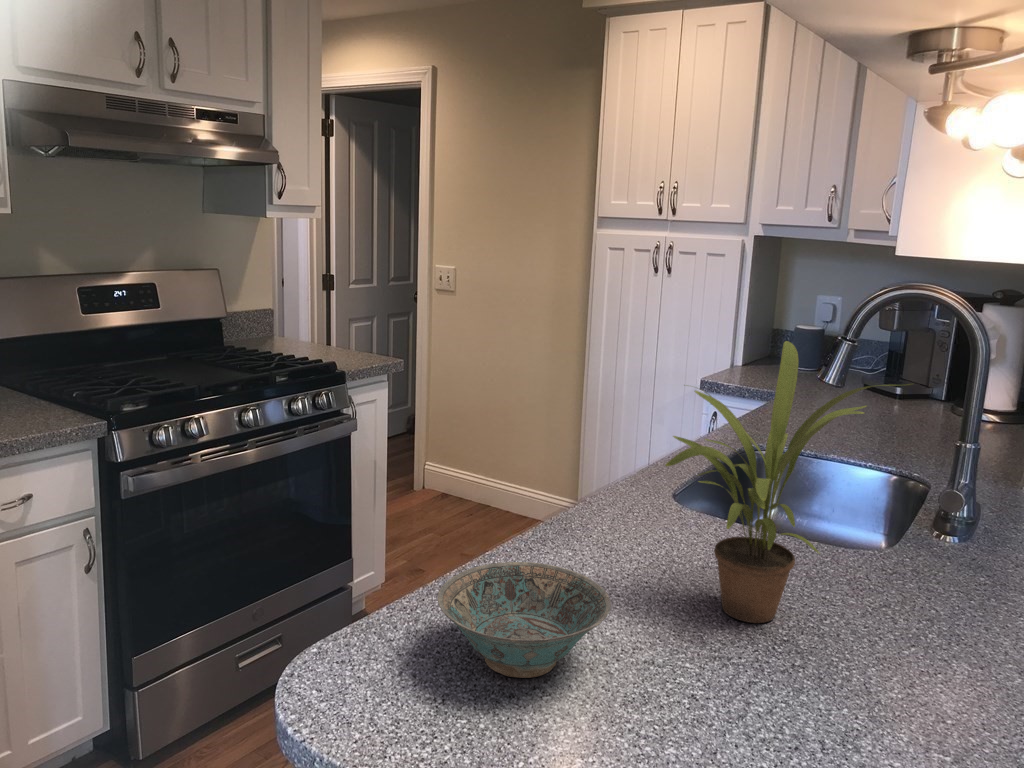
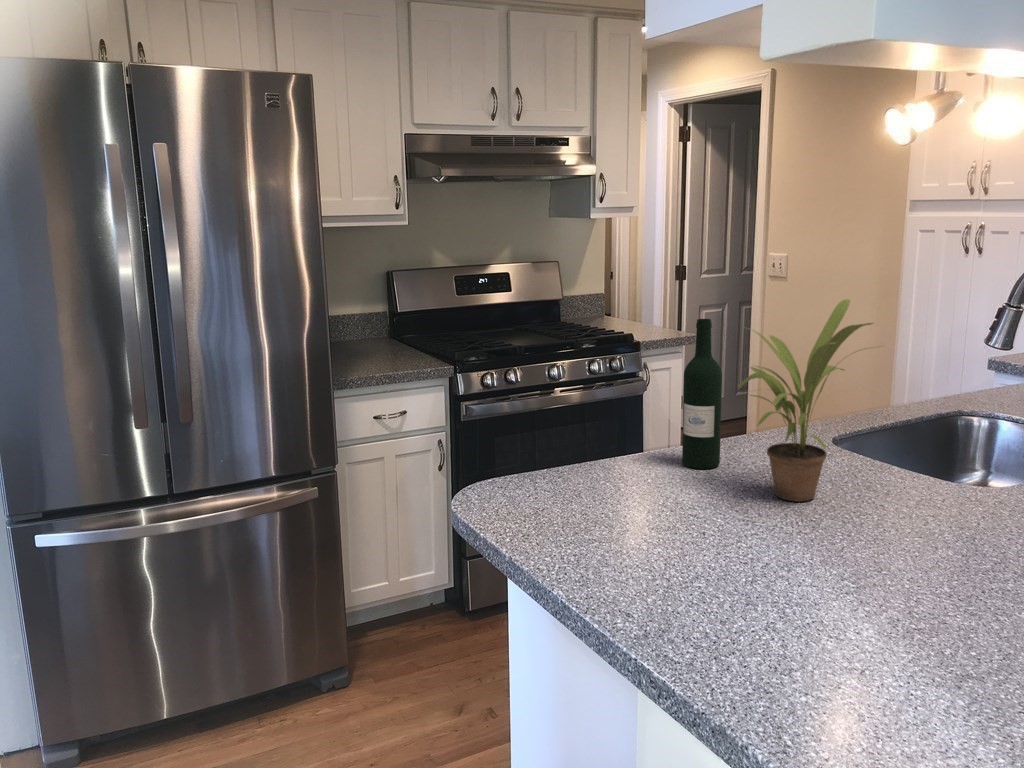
wine bottle: none [560,368,619,578] -> present [682,319,722,469]
ceramic bowl: present [437,562,611,678] -> none [555,440,664,502]

